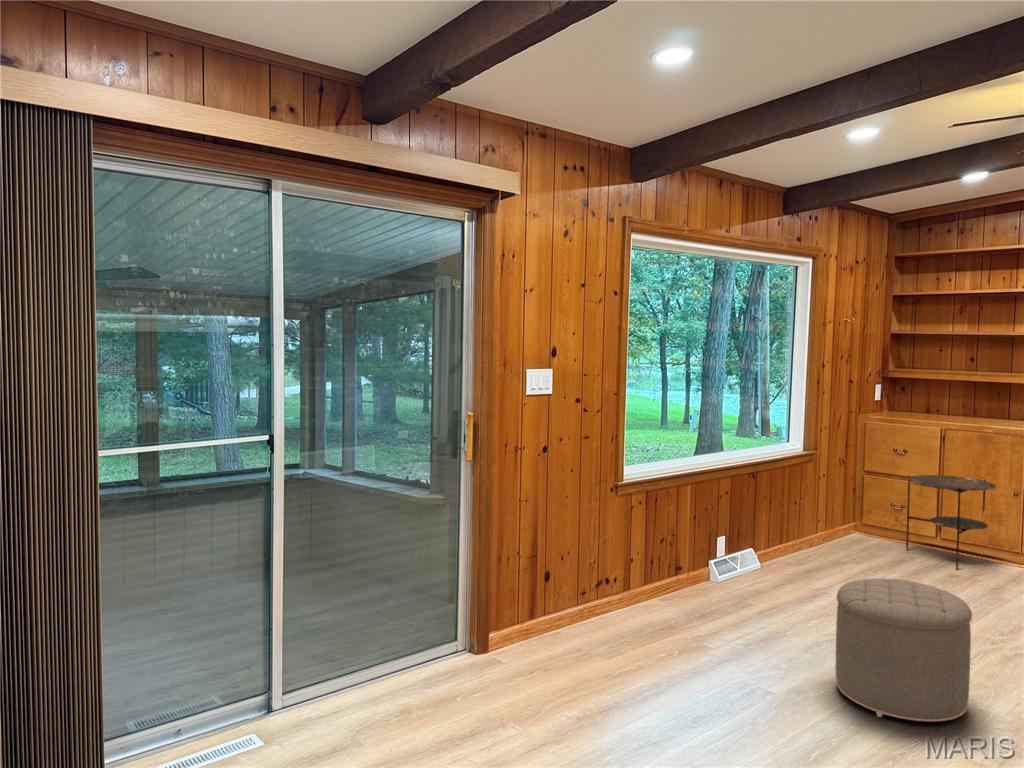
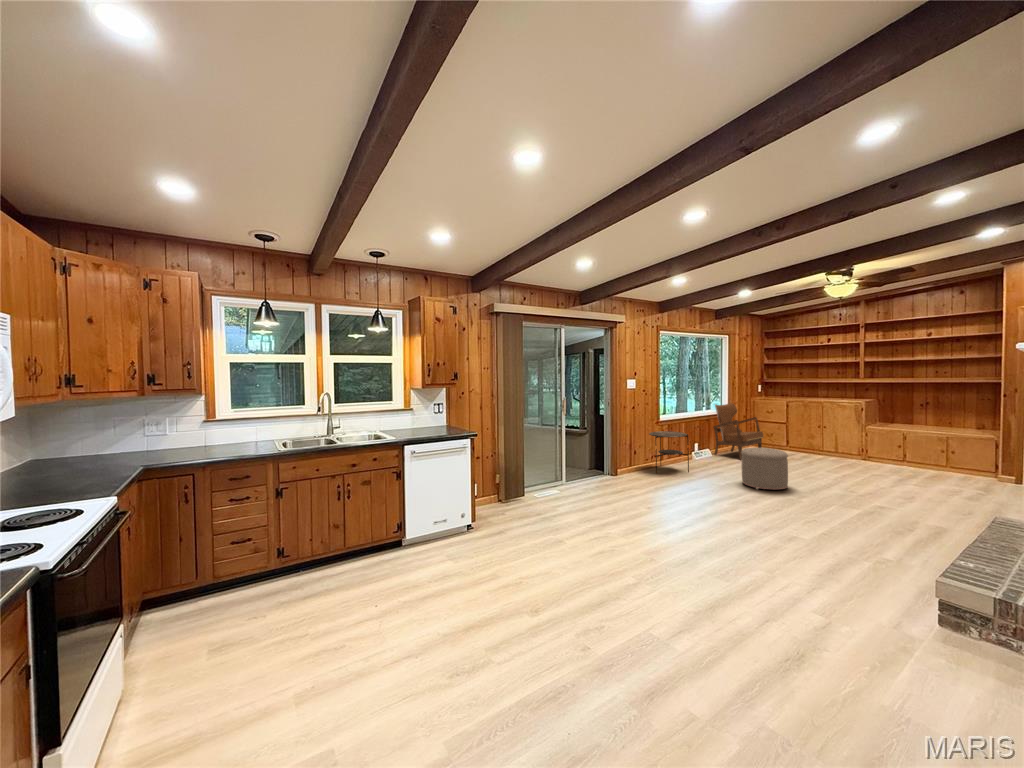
armchair: none [766,430,888,582] -> present [713,403,764,460]
side table: present [906,475,996,570] -> present [649,431,689,473]

